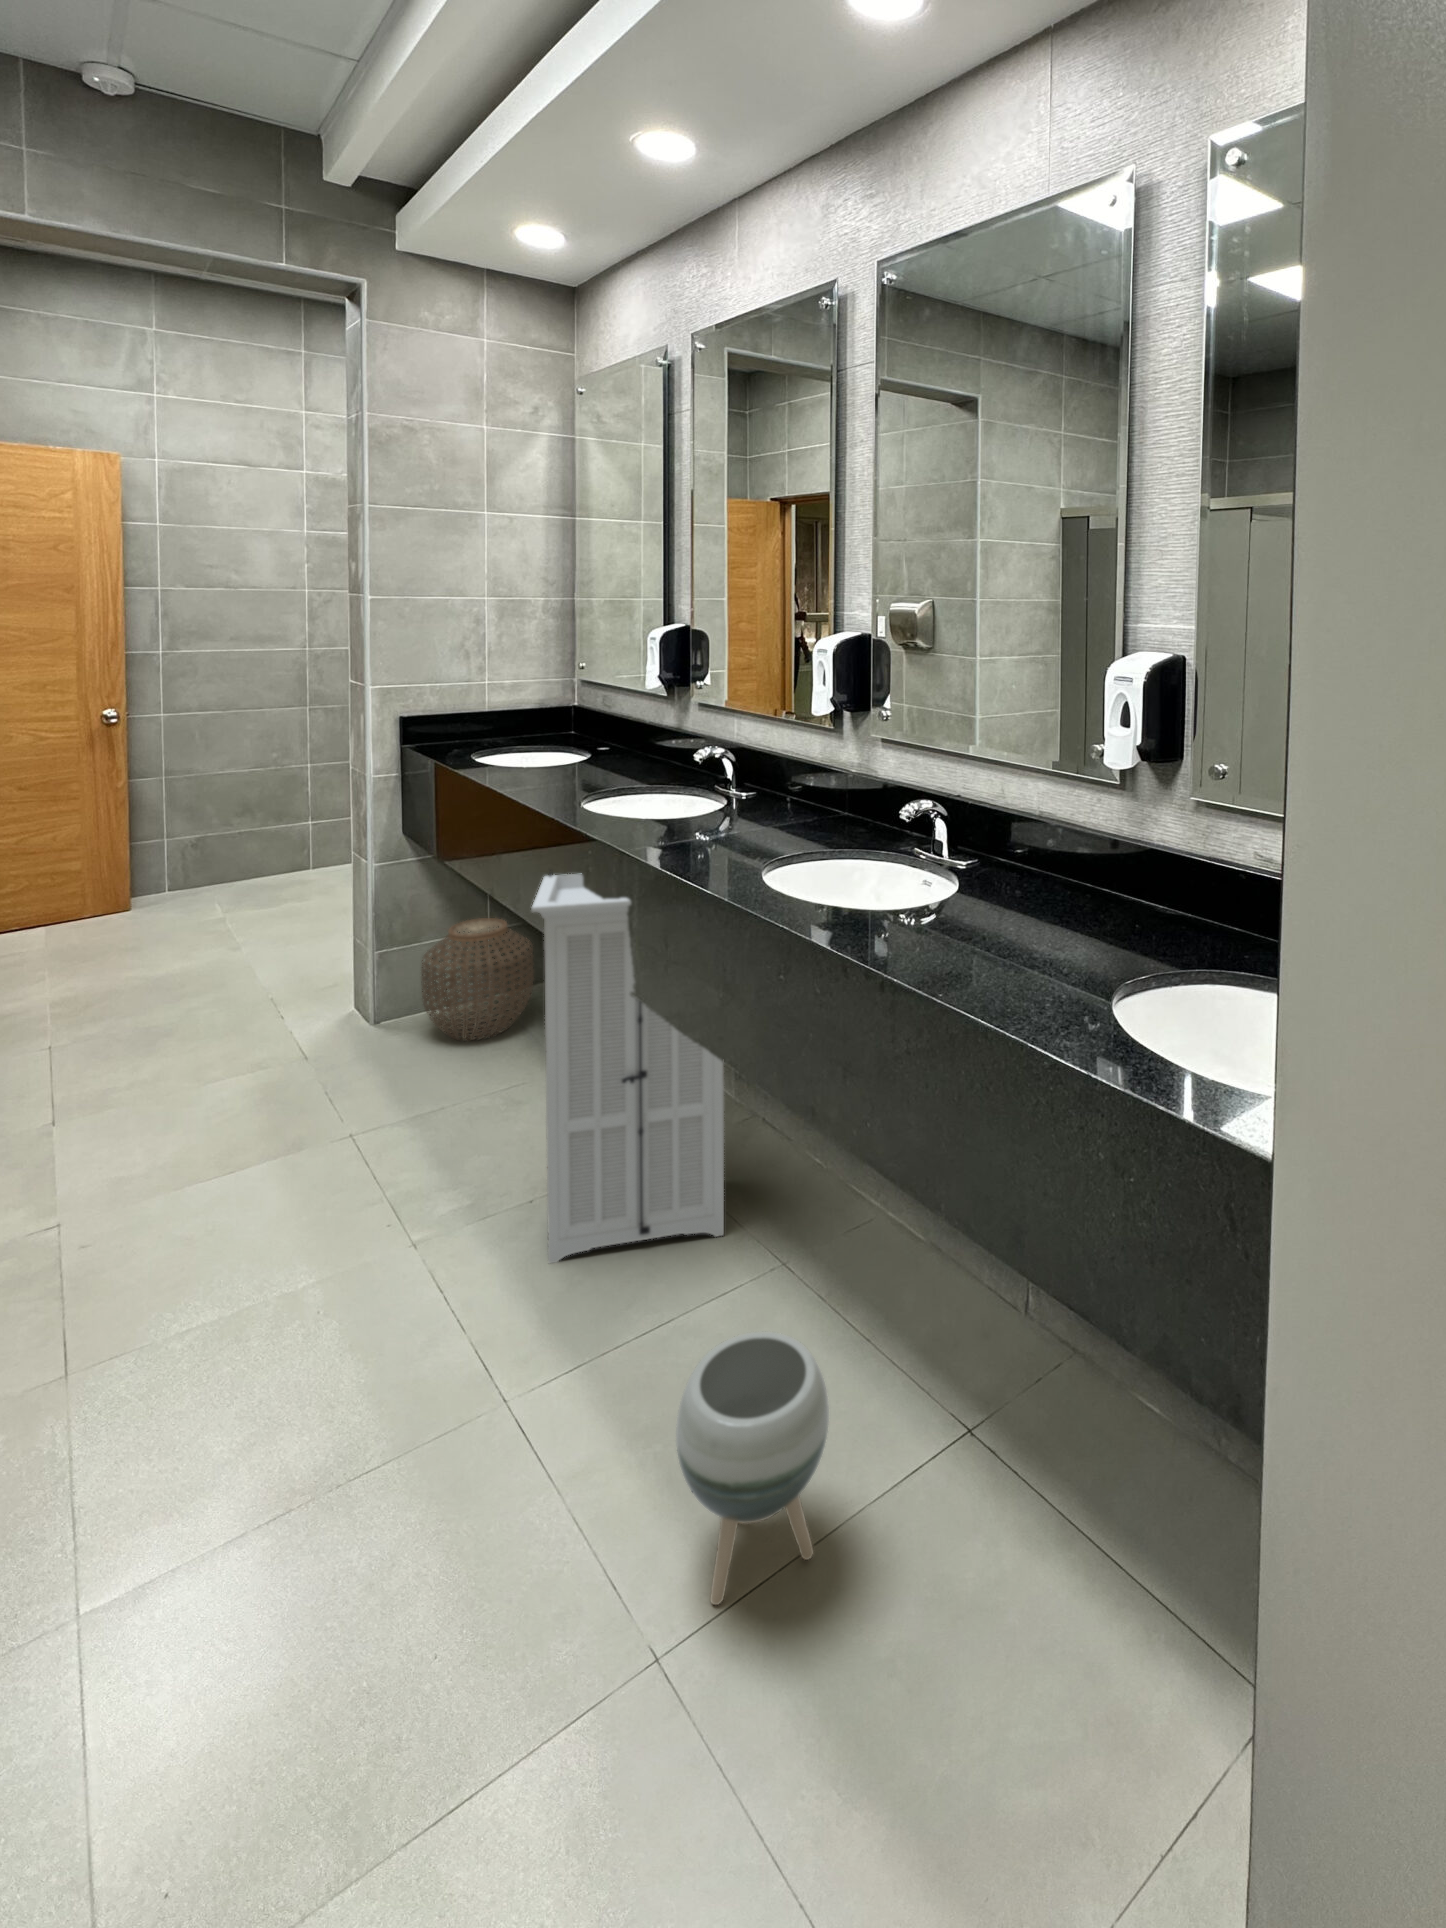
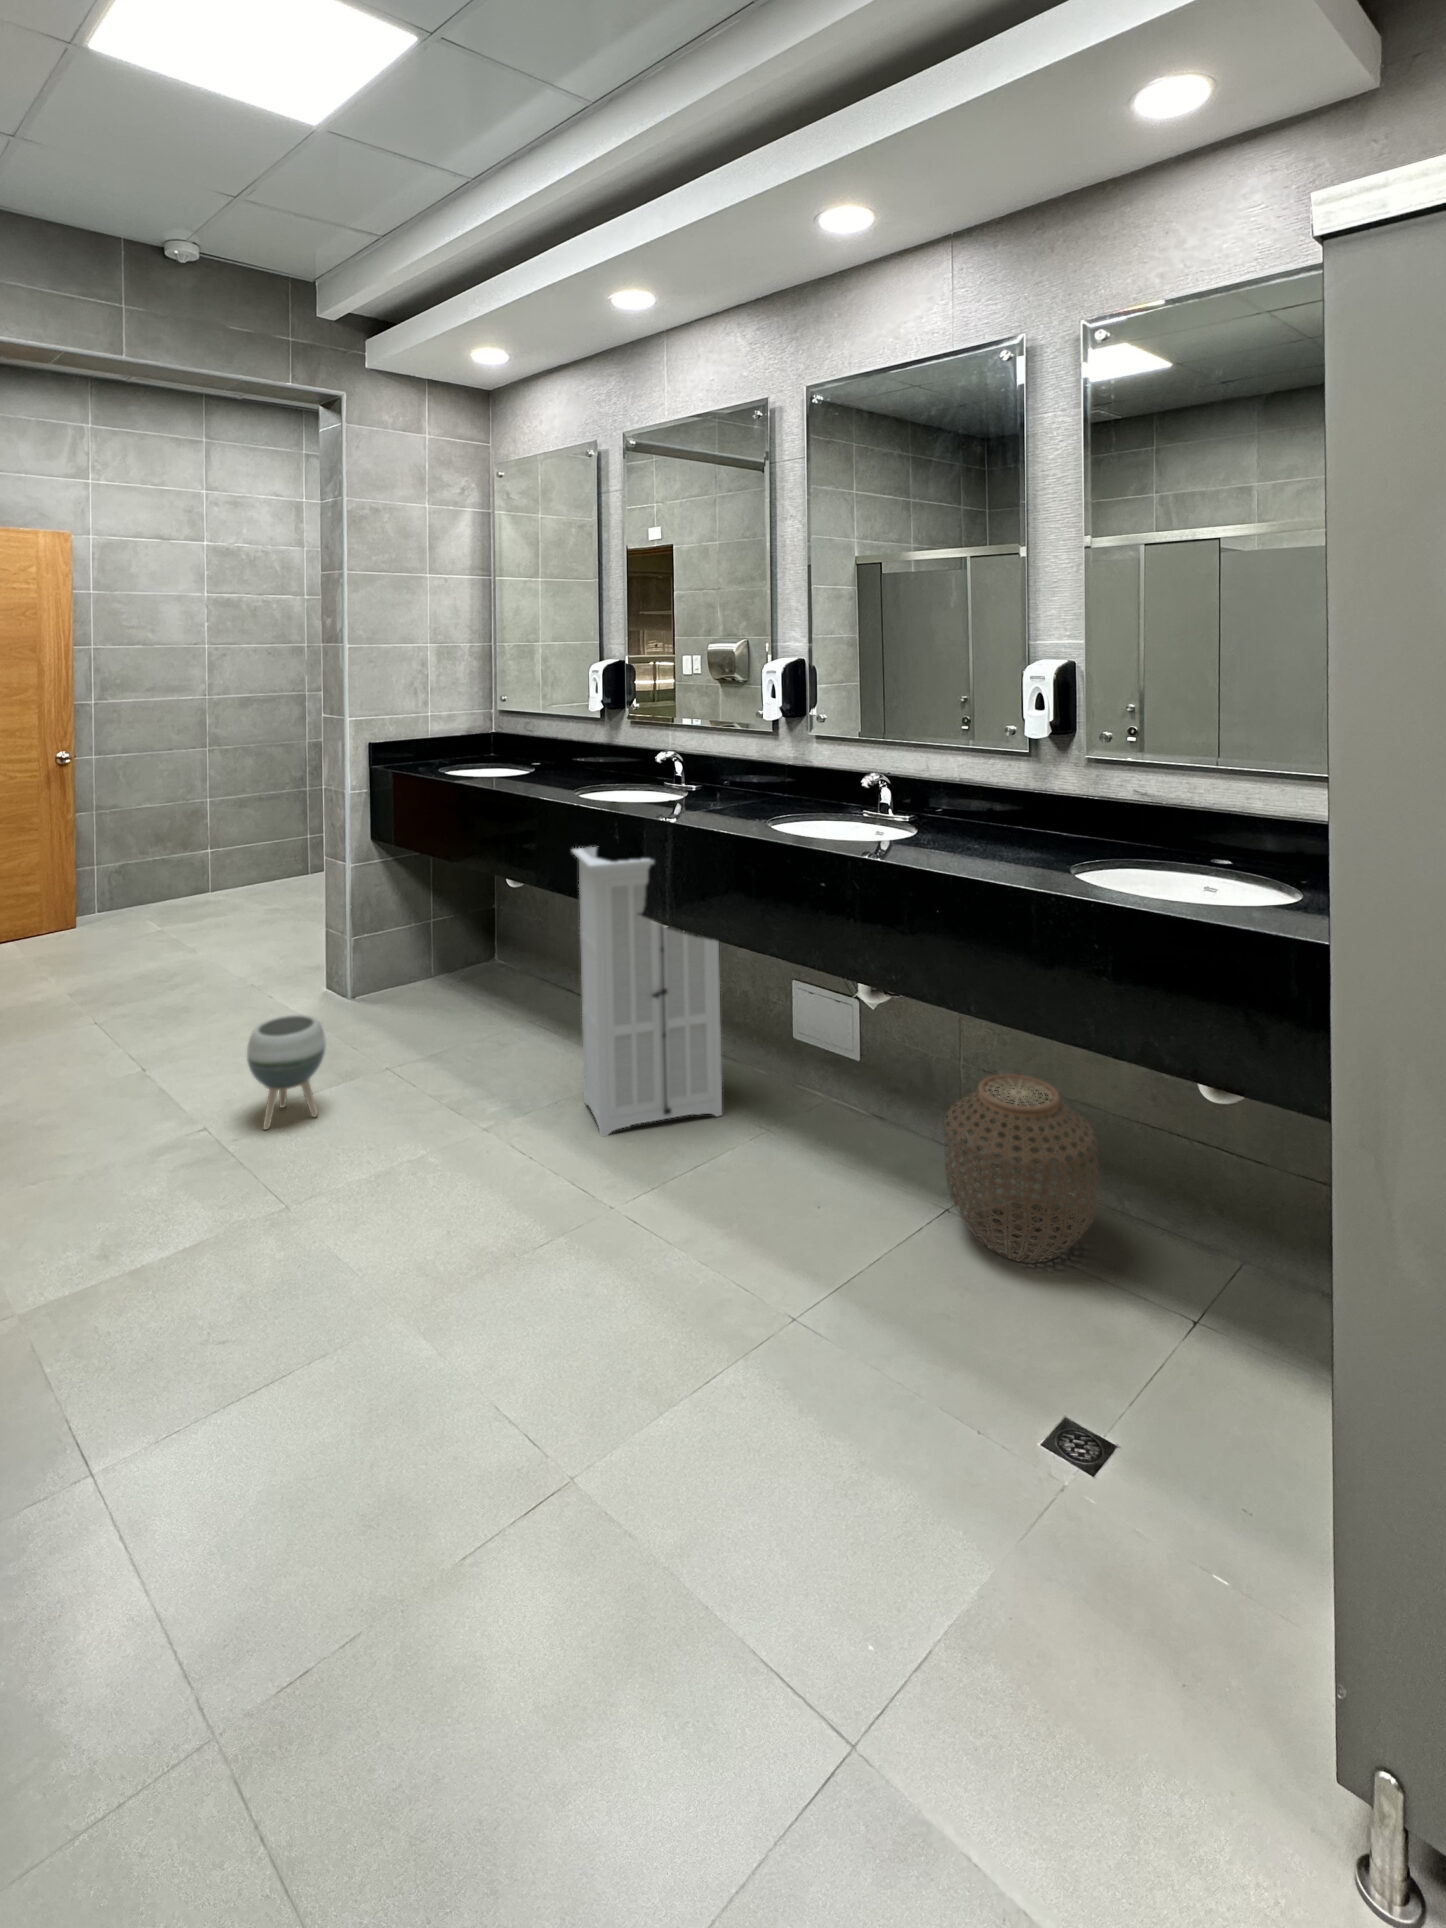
woven basket: present [421,918,533,1041] -> present [944,1074,1099,1263]
planter: present [676,1332,829,1605] -> present [247,1014,326,1129]

